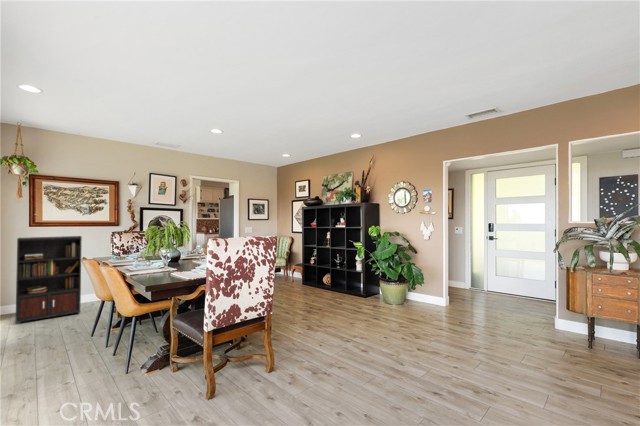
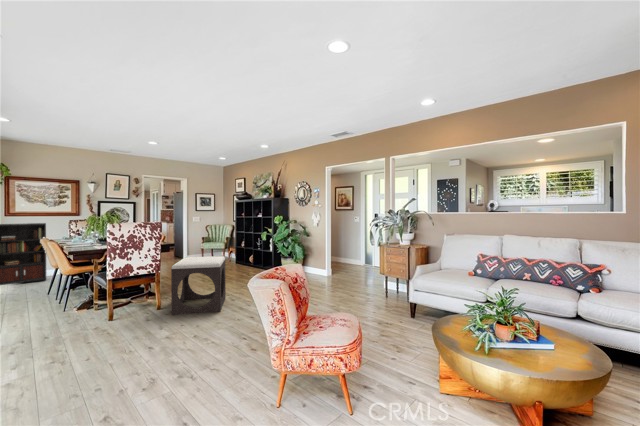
footstool: none [294,286,373,388] -> present [171,256,226,315]

